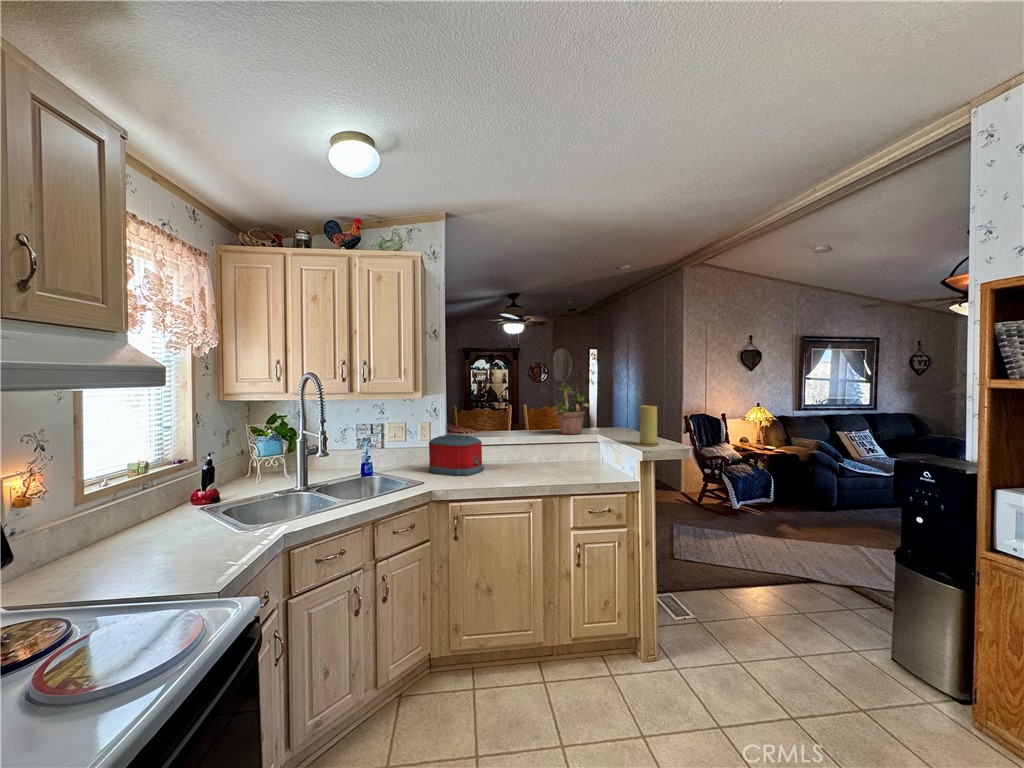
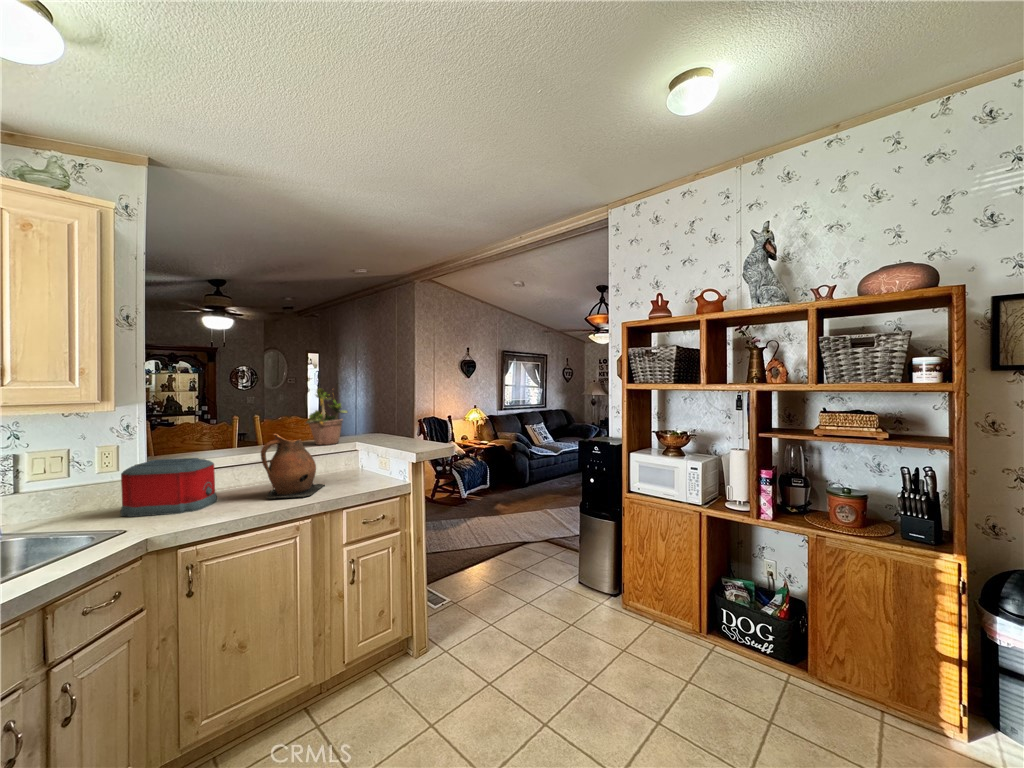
candle: present [637,406,660,446] -> none [406,409,428,448]
ceramic pitcher: none [510,421,560,479] -> present [261,434,324,498]

